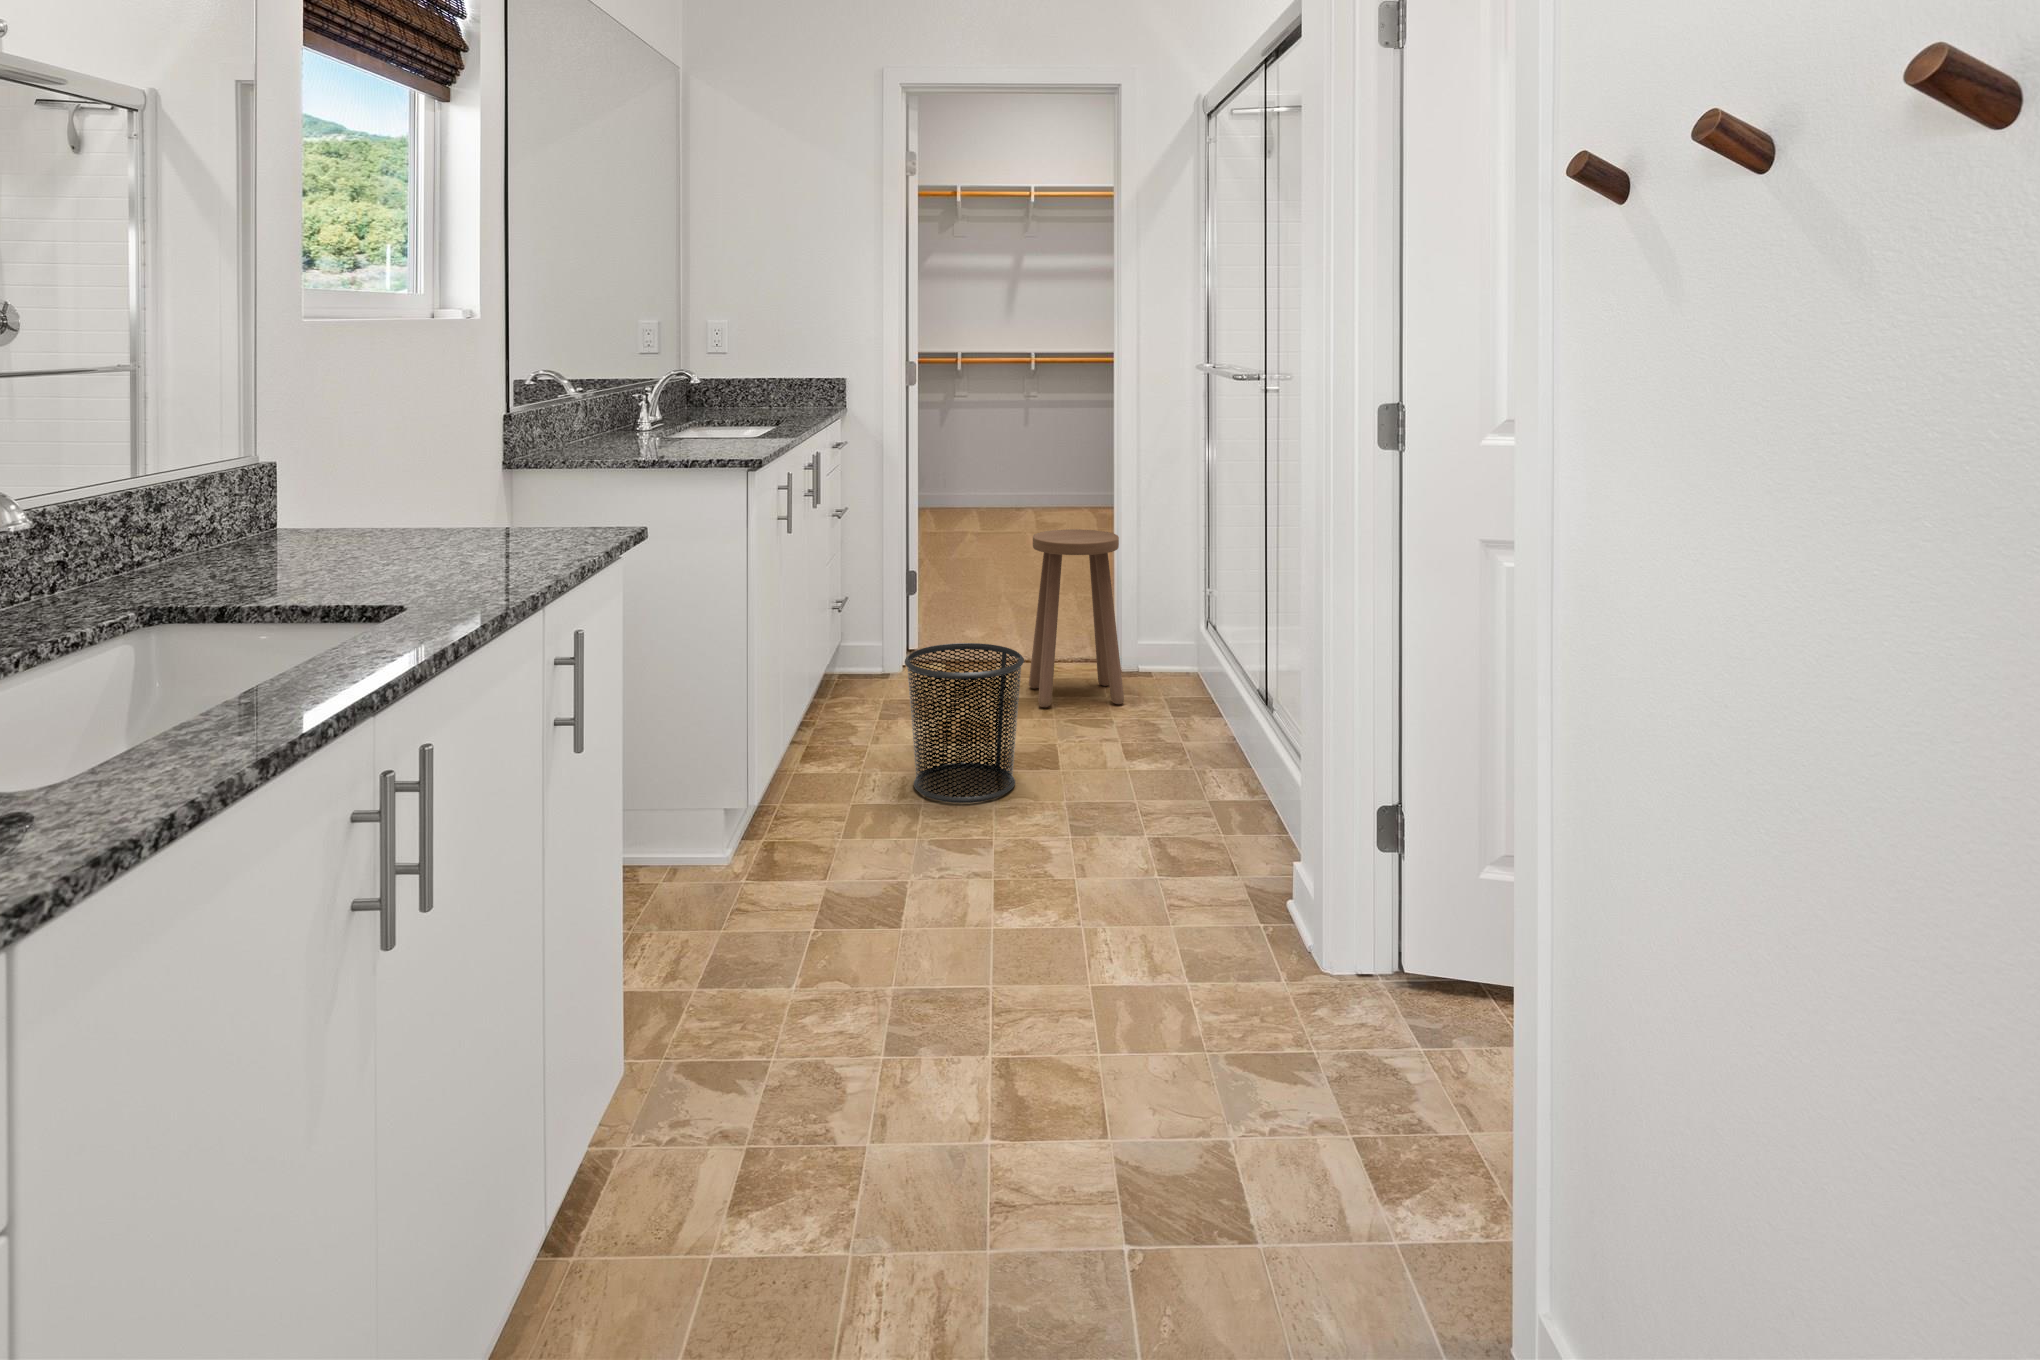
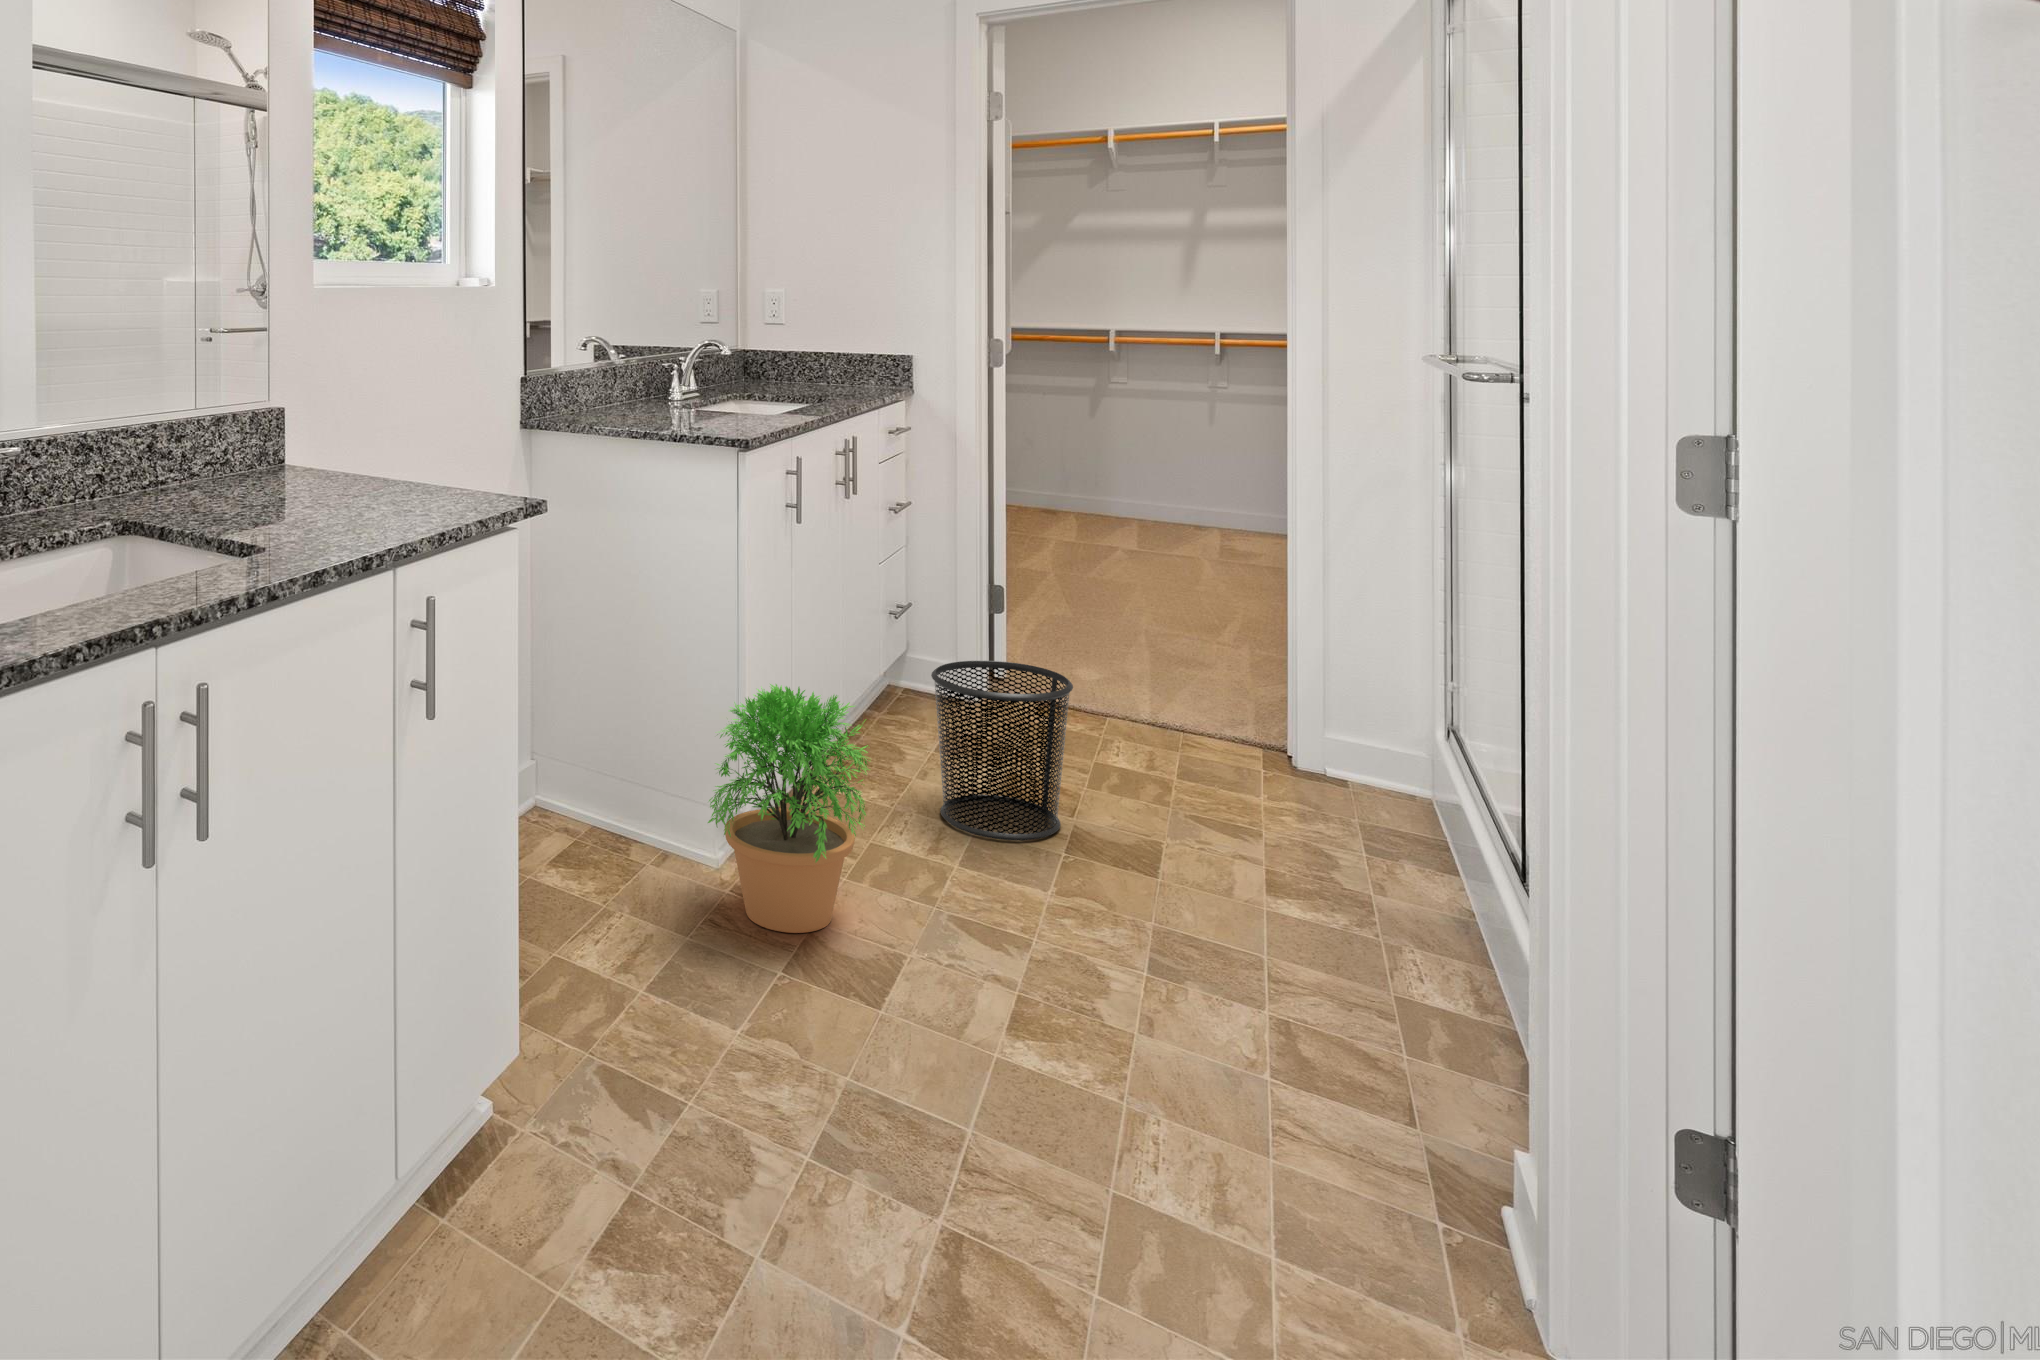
stool: present [1029,529,1124,707] -> none [1121,549,1237,765]
potted plant: none [734,693,897,932] -> present [708,684,870,933]

